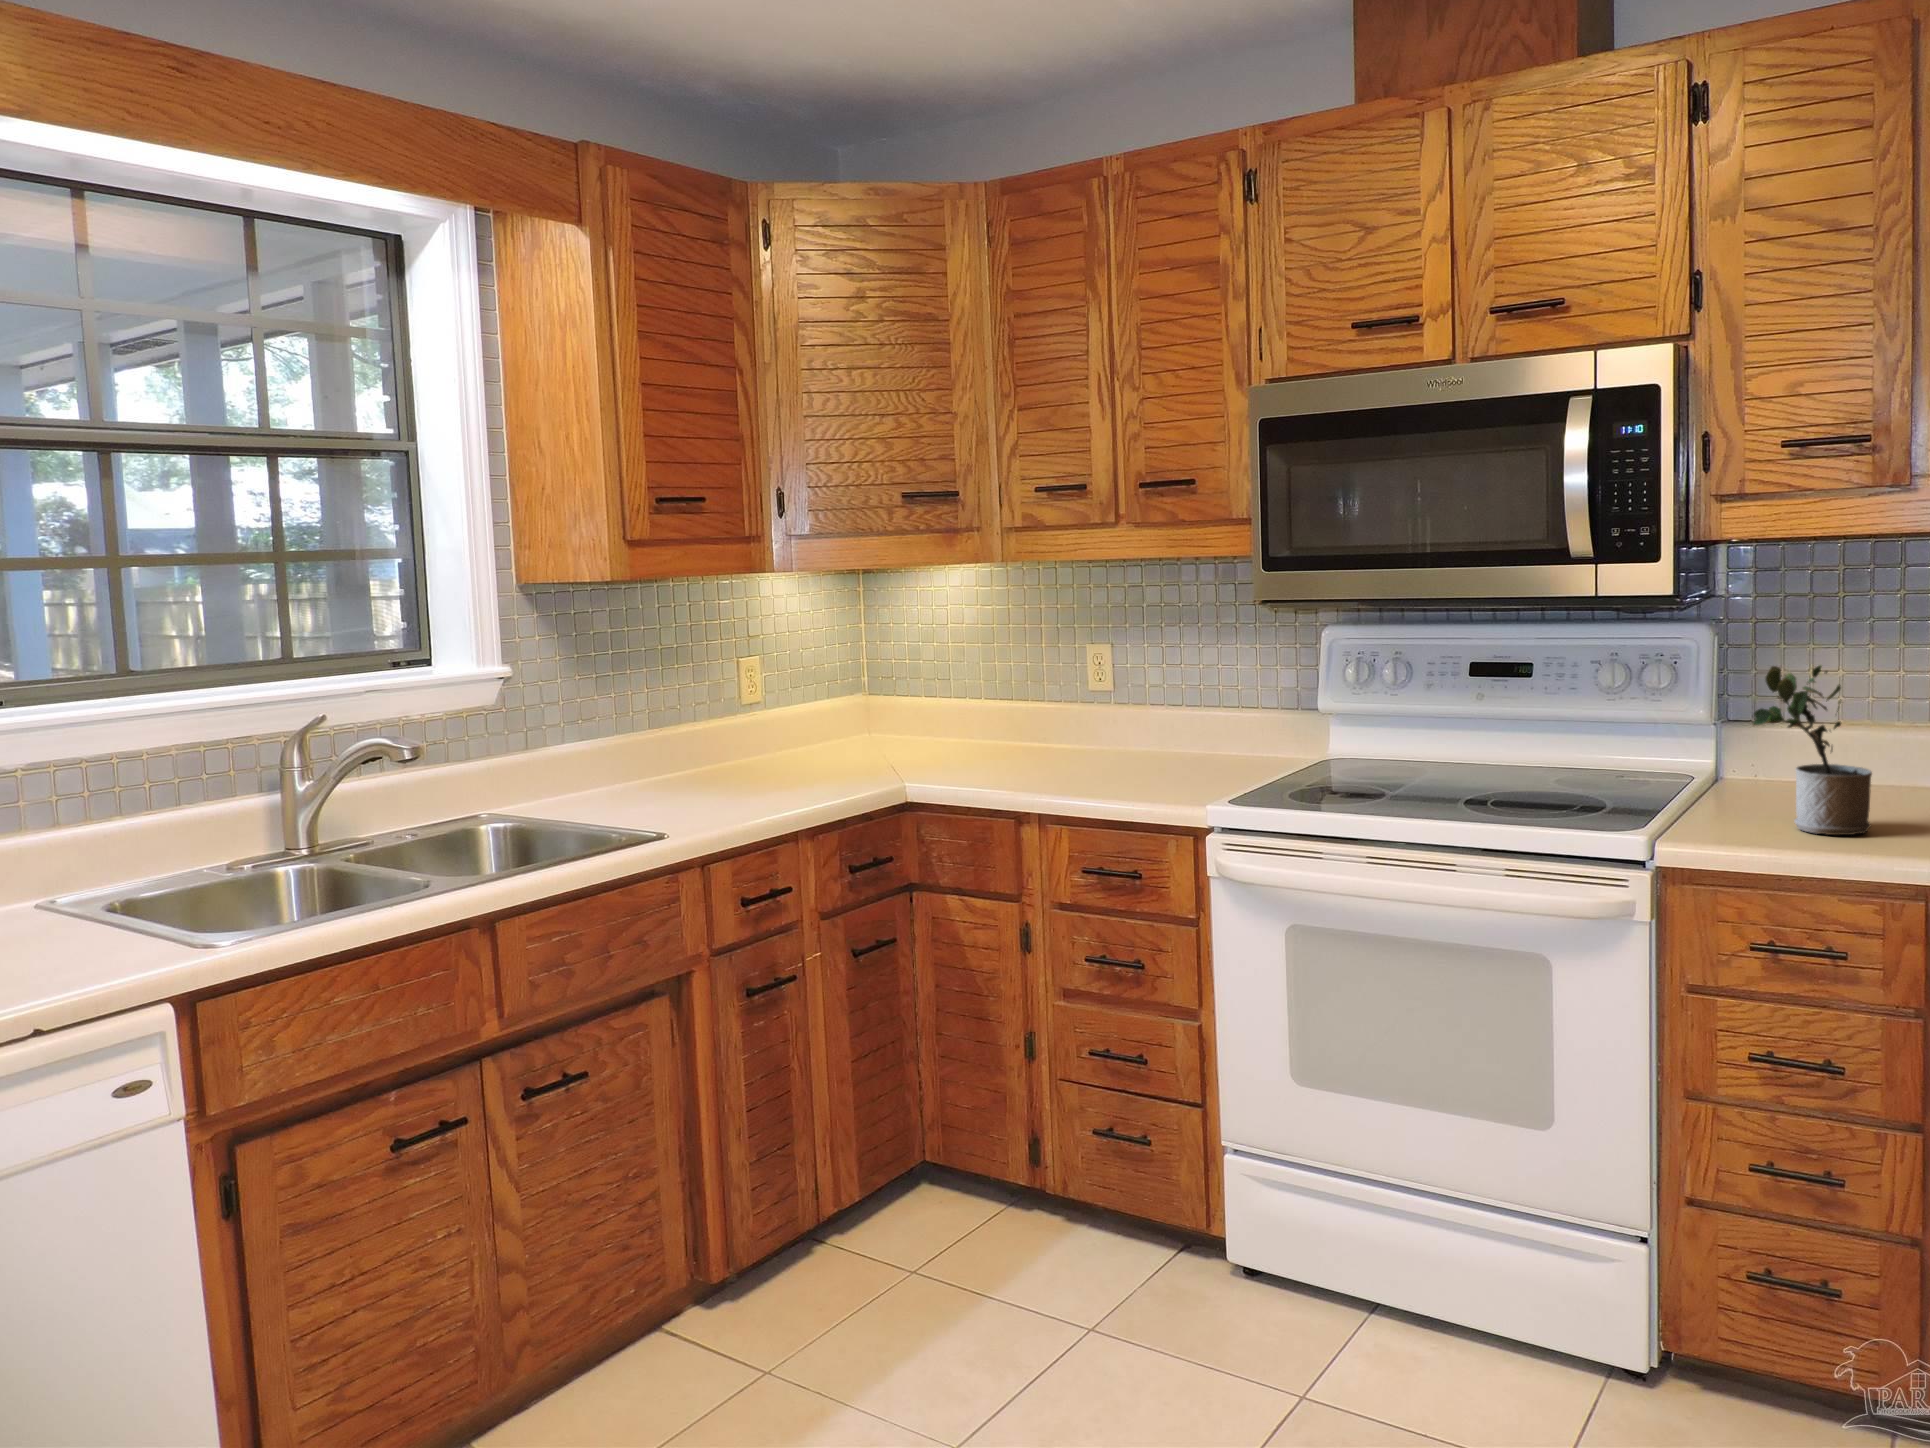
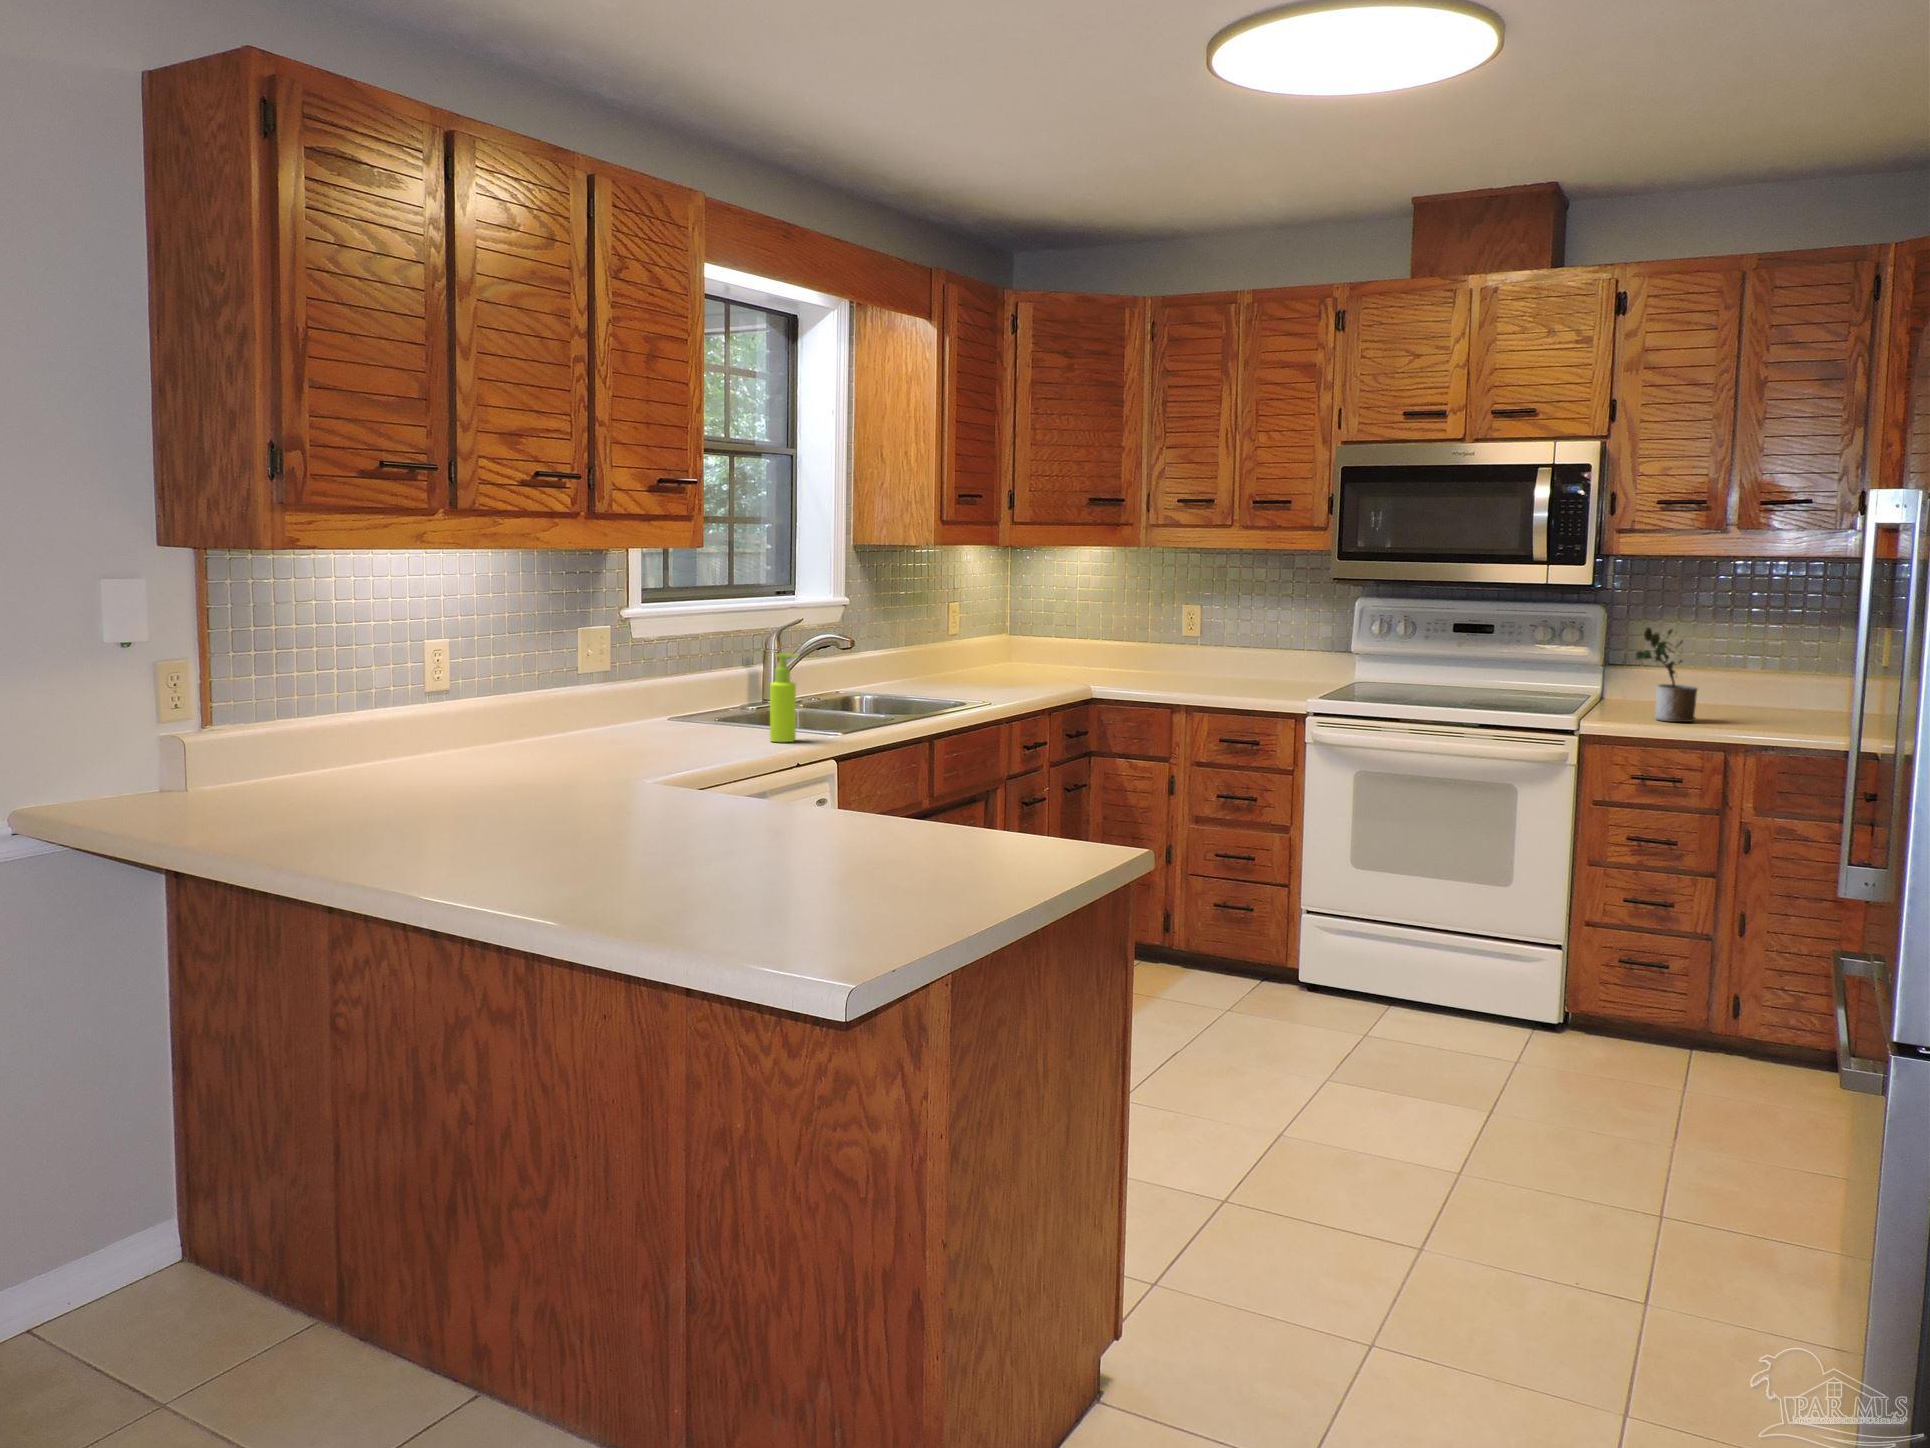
soap dispenser: none [27,812,95,982] -> present [770,653,798,742]

